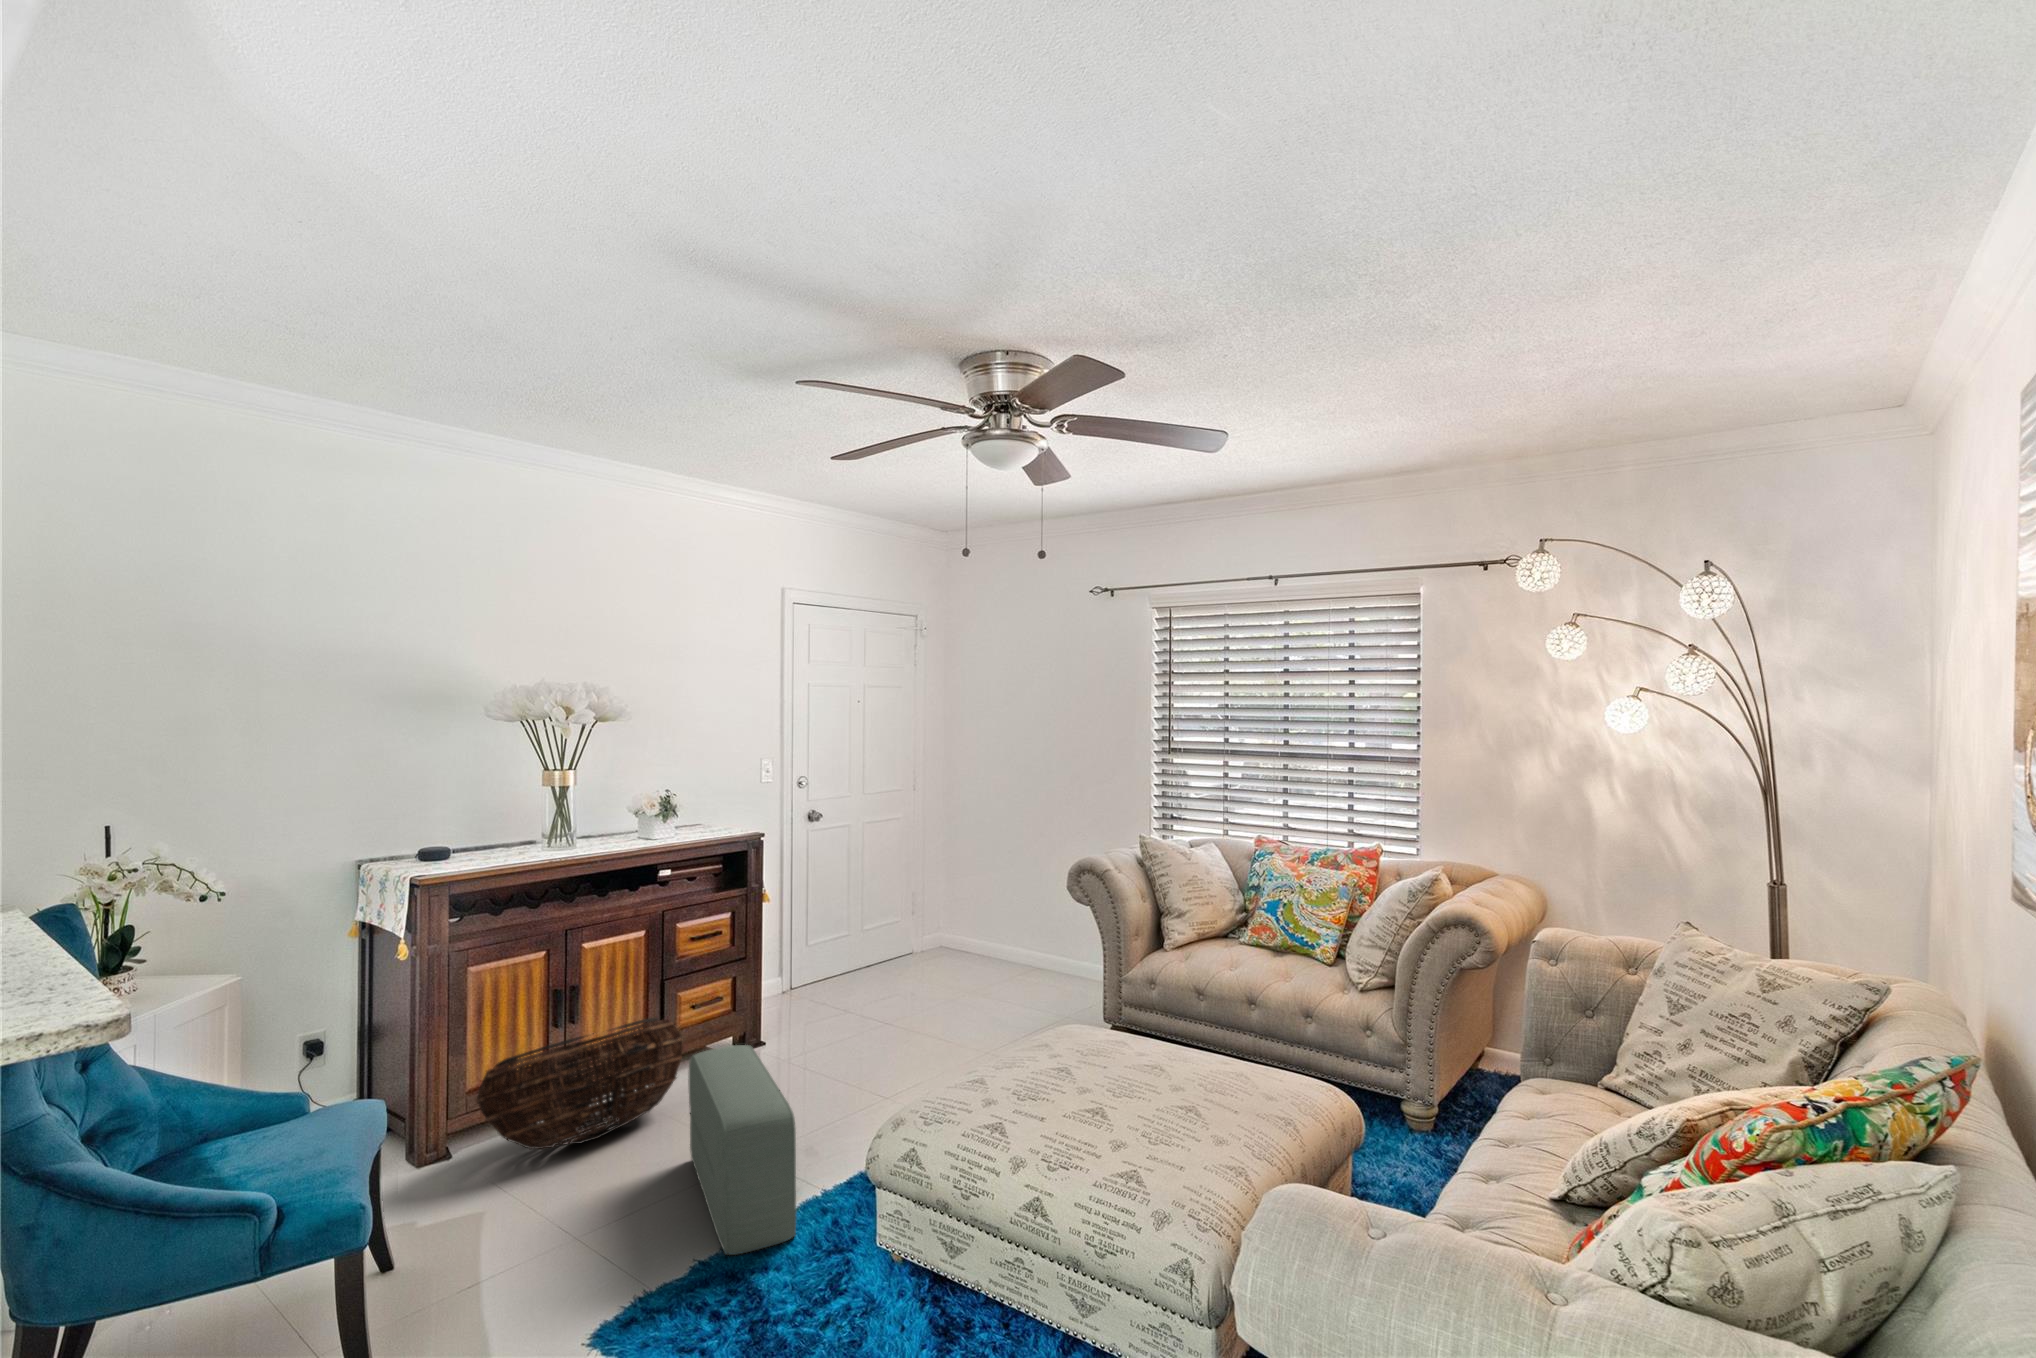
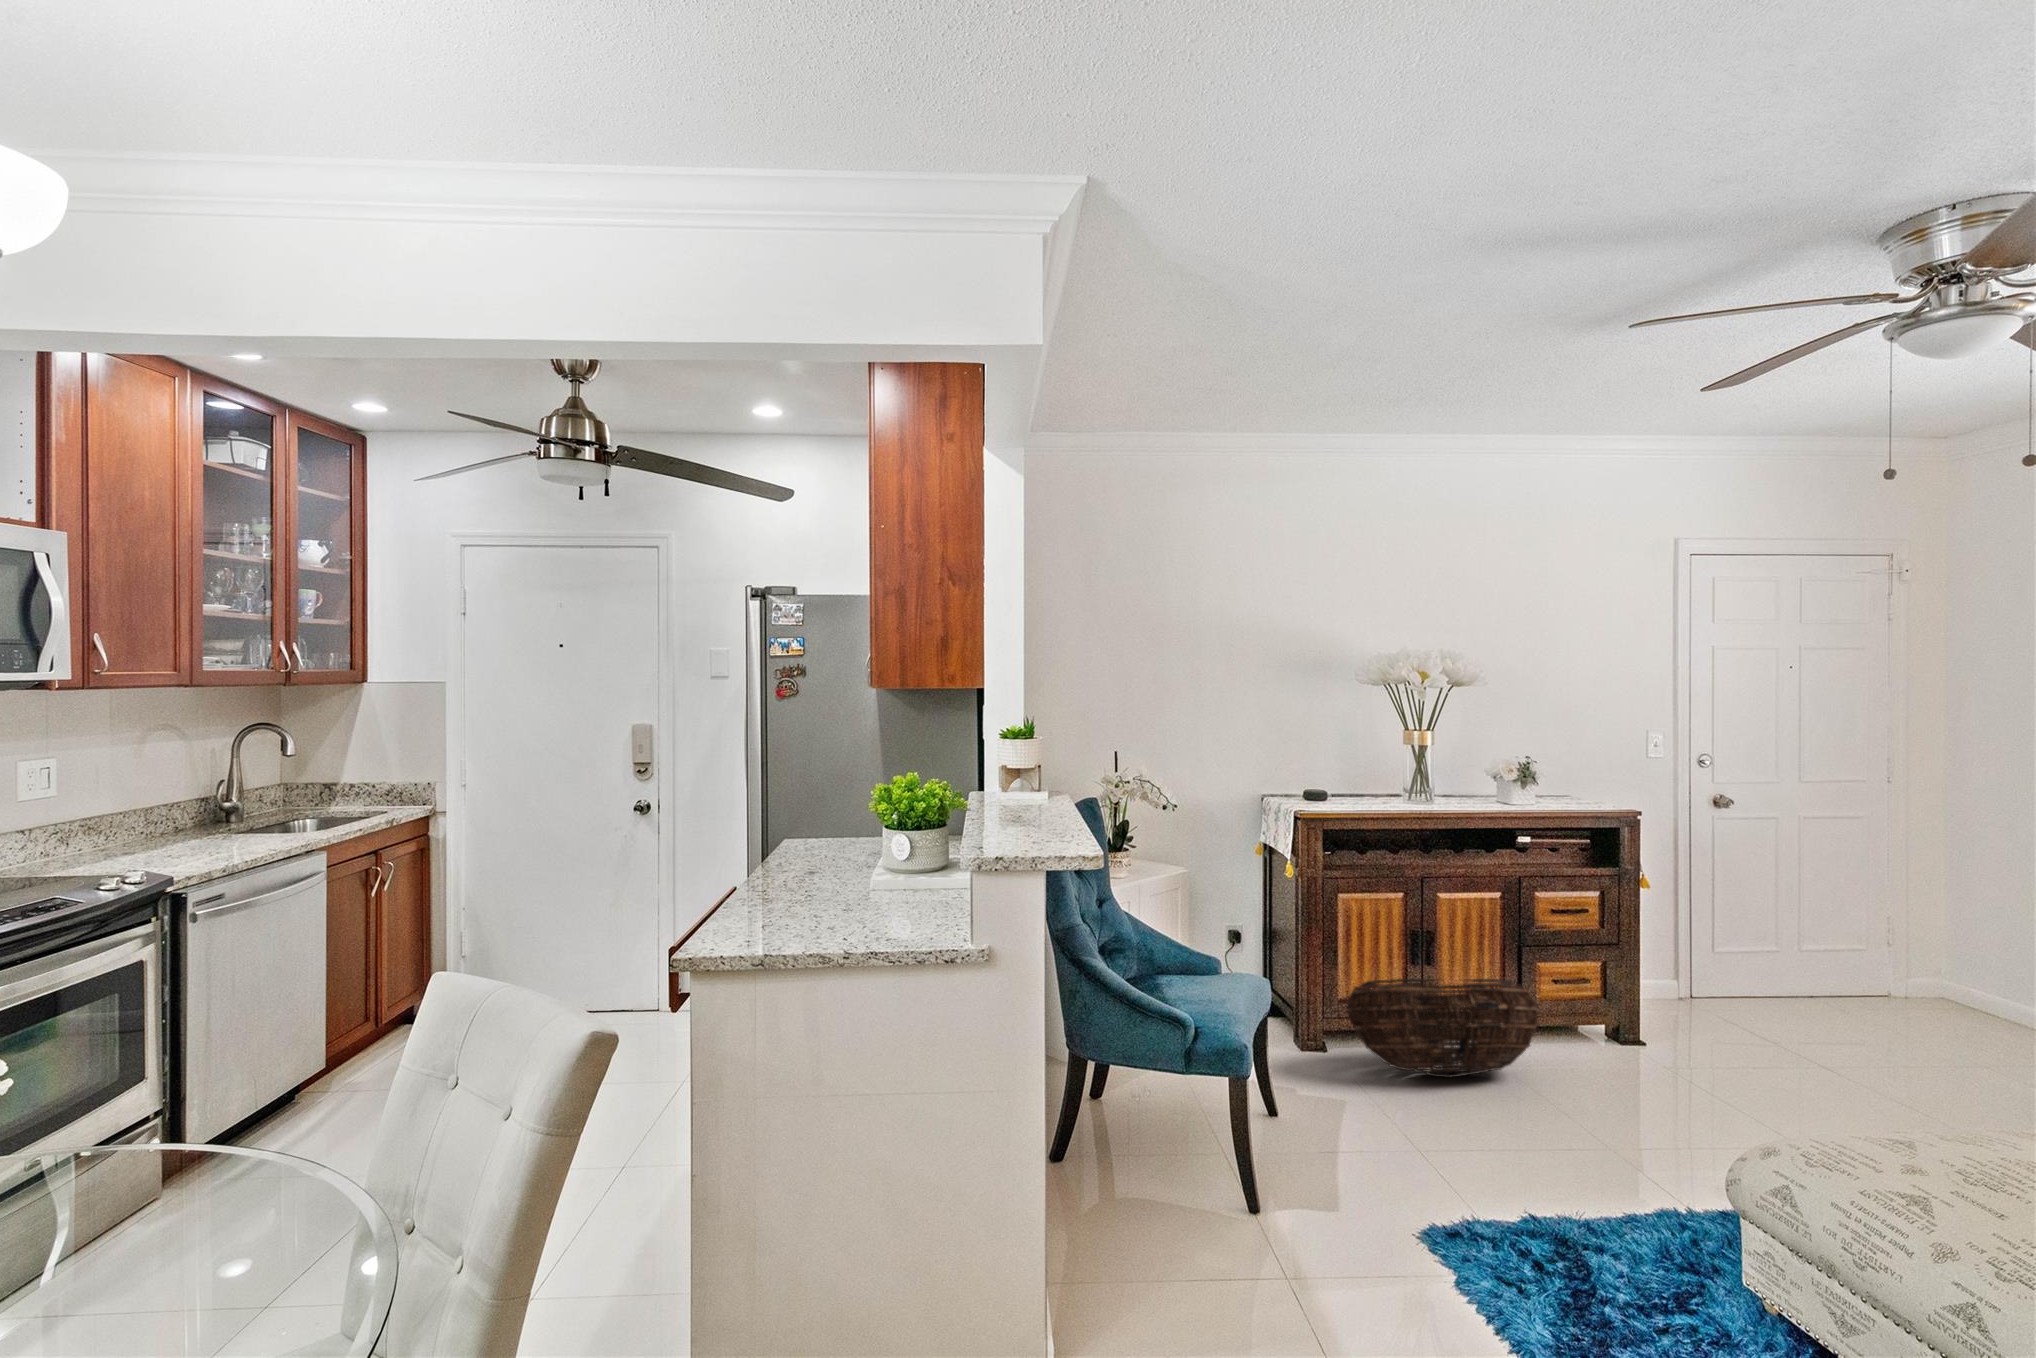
pouf: present [688,1045,796,1255] -> none [1536,1024,1644,1237]

